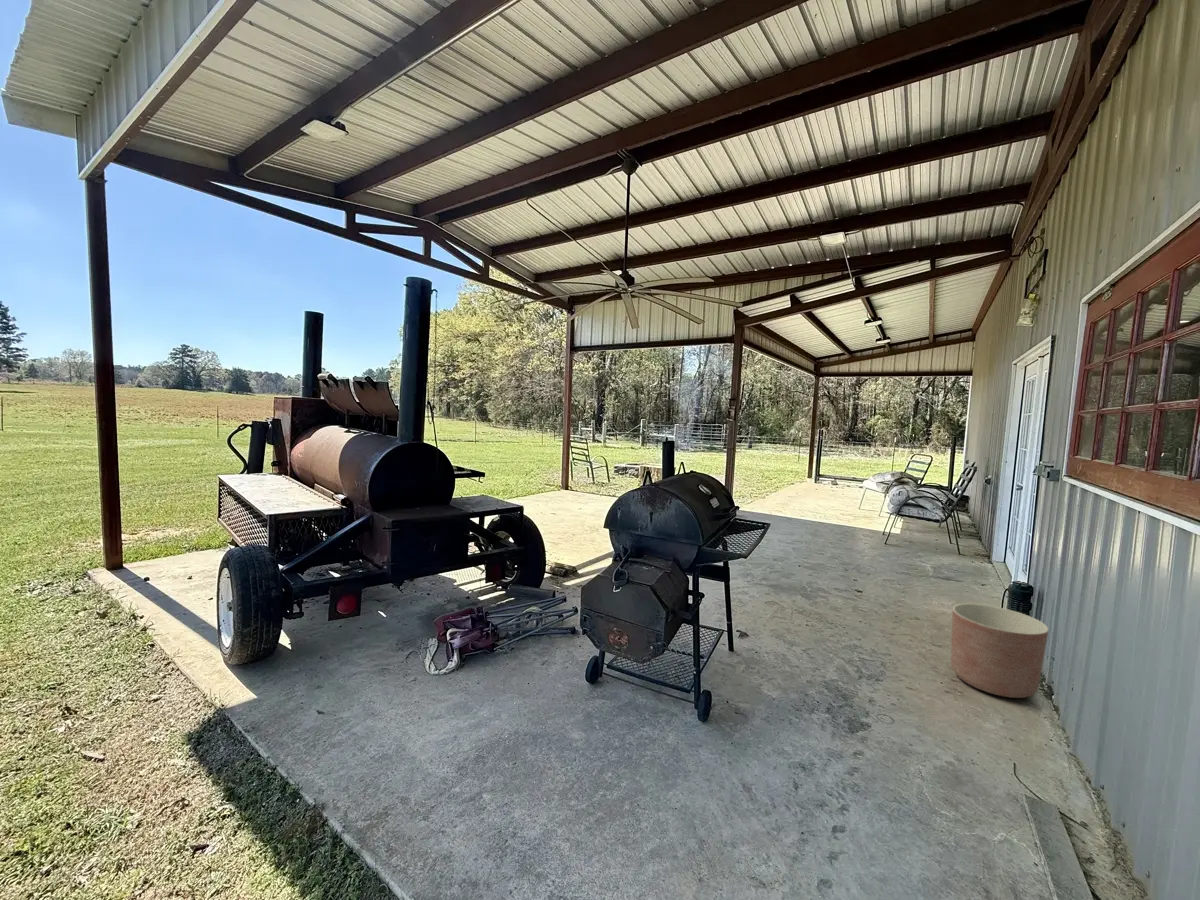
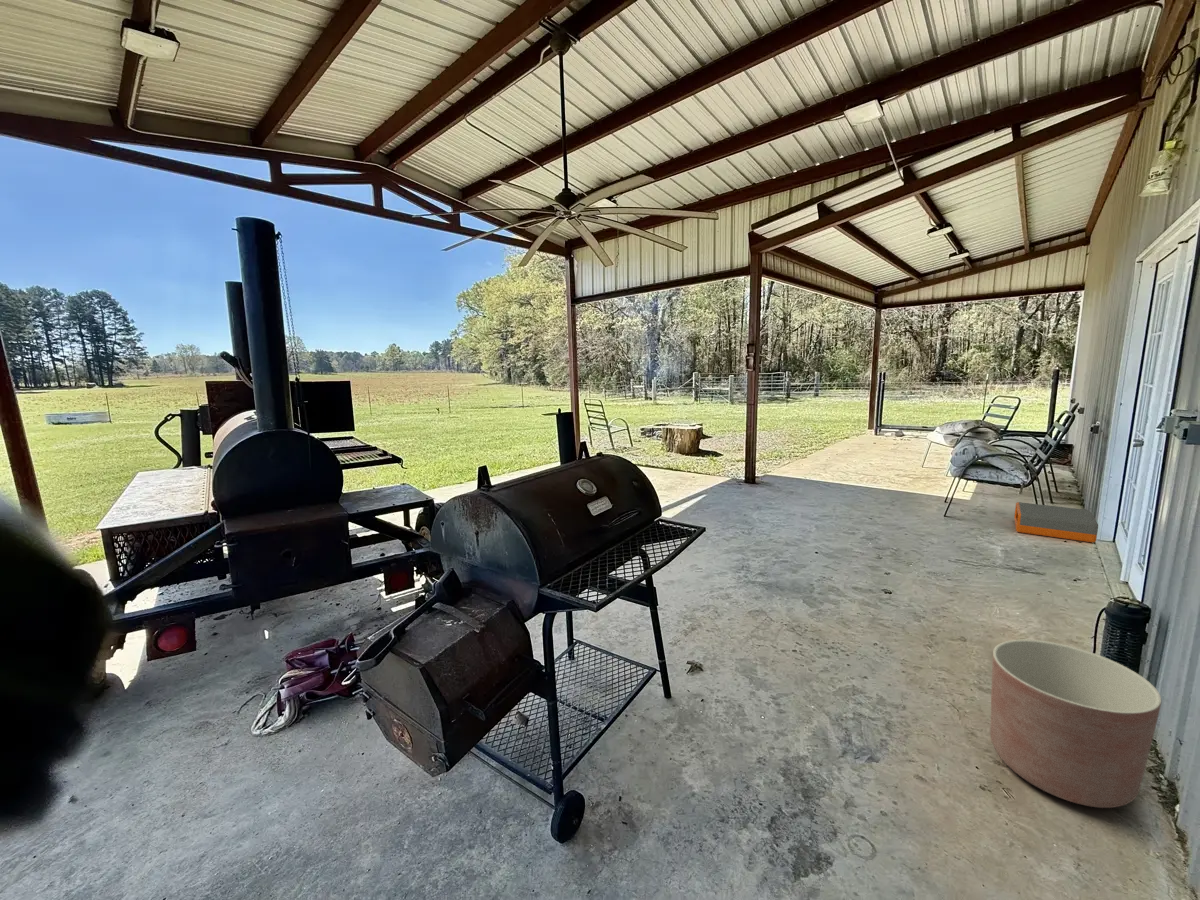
storage box: none [936,535,995,564] -> present [1014,502,1098,543]

